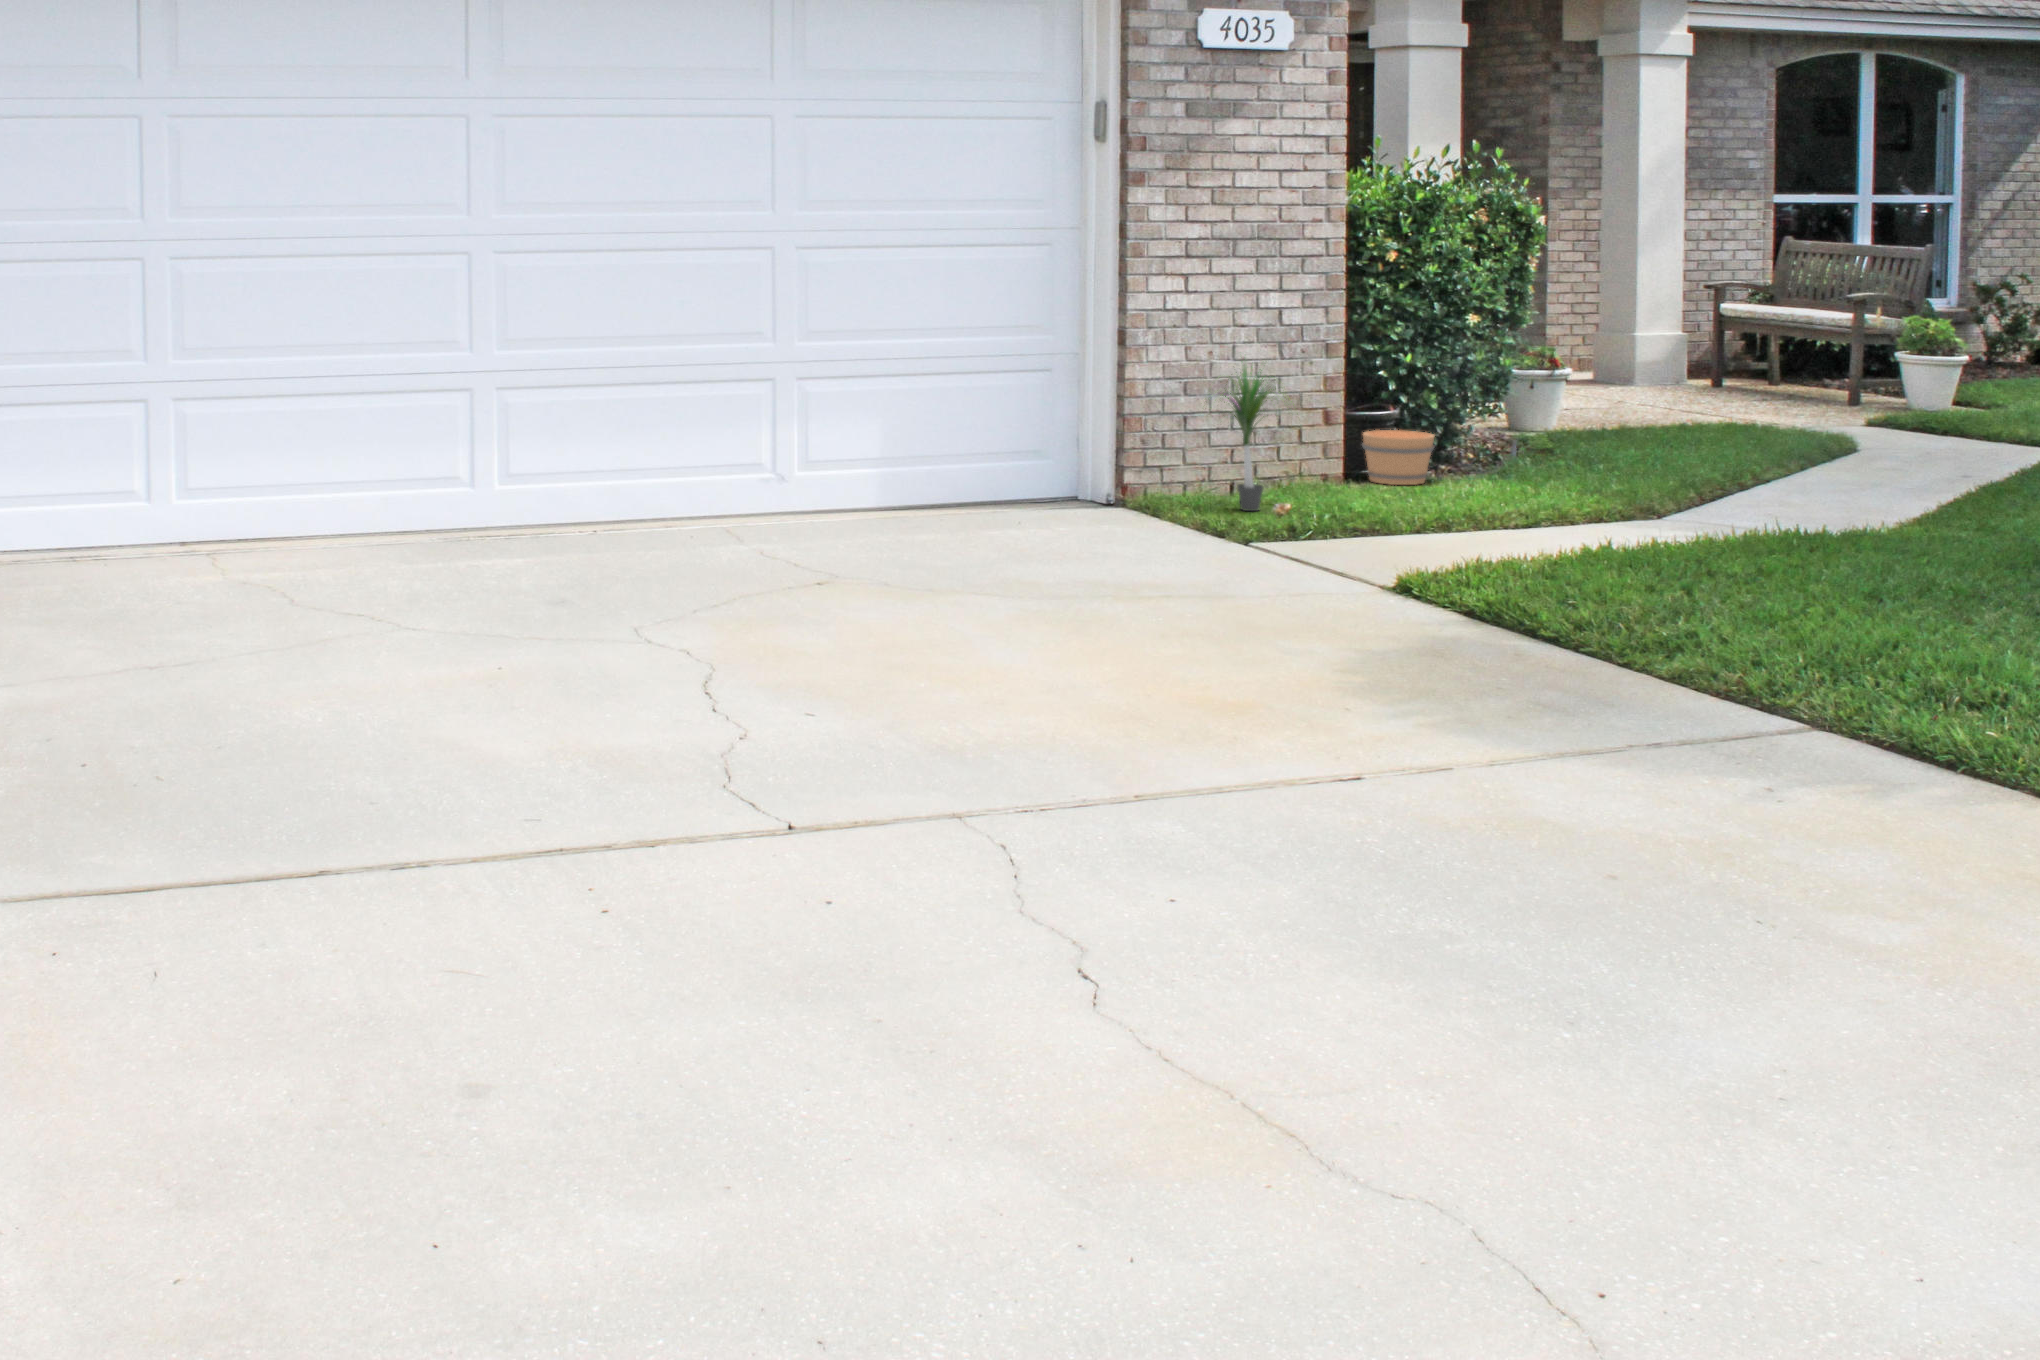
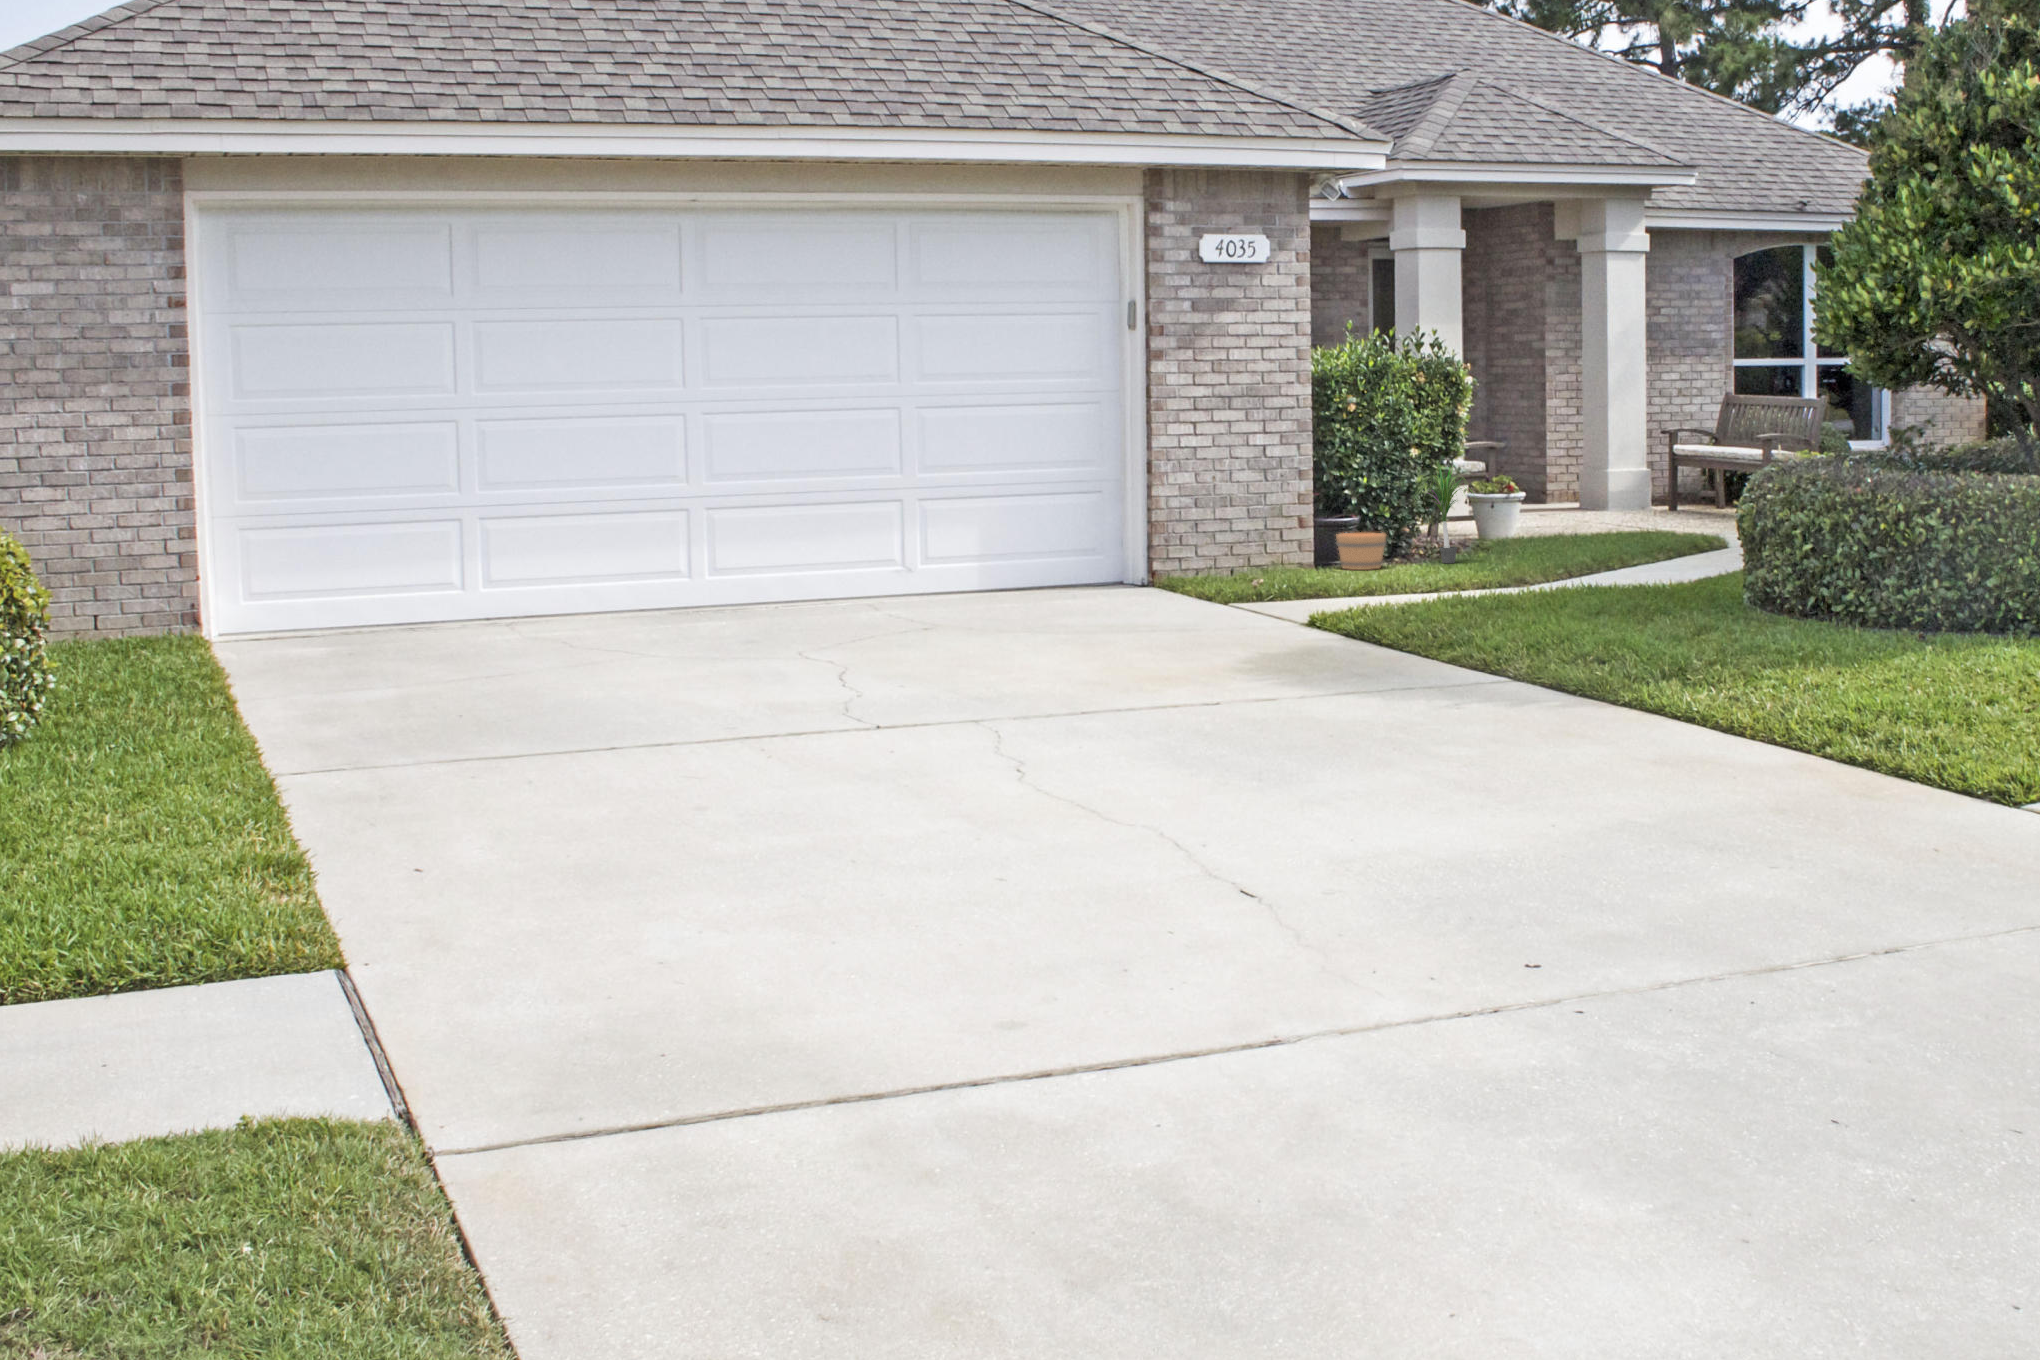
potted plant: present [1215,368,1292,511] -> present [1420,469,1468,563]

